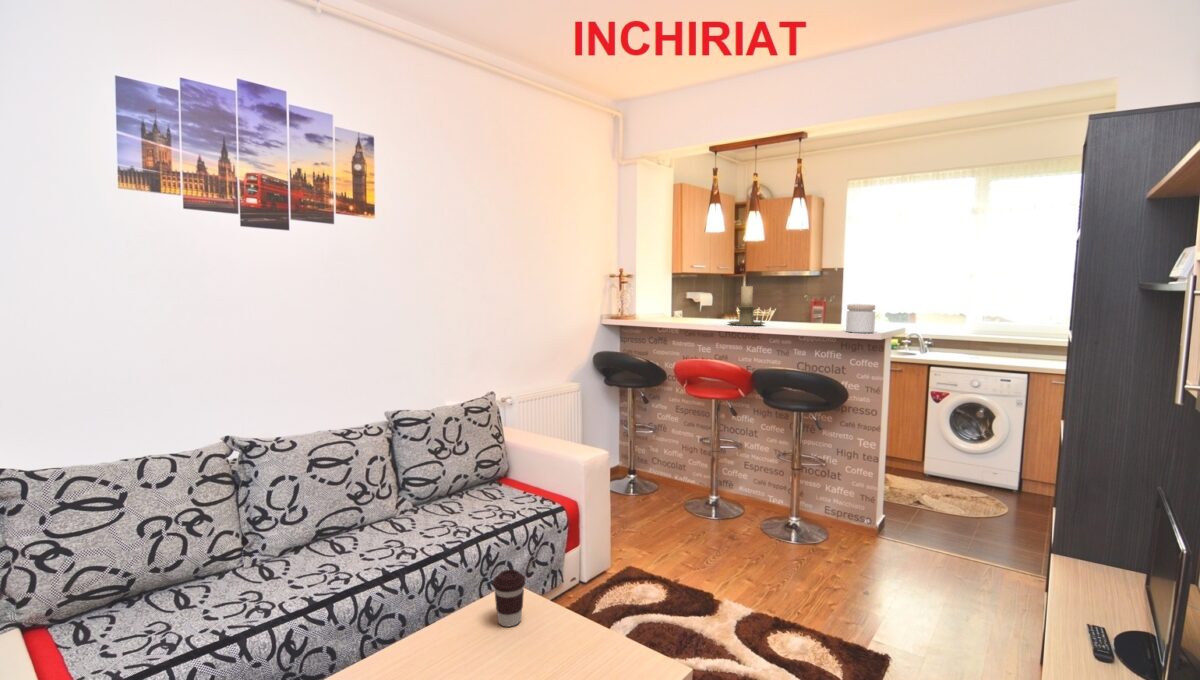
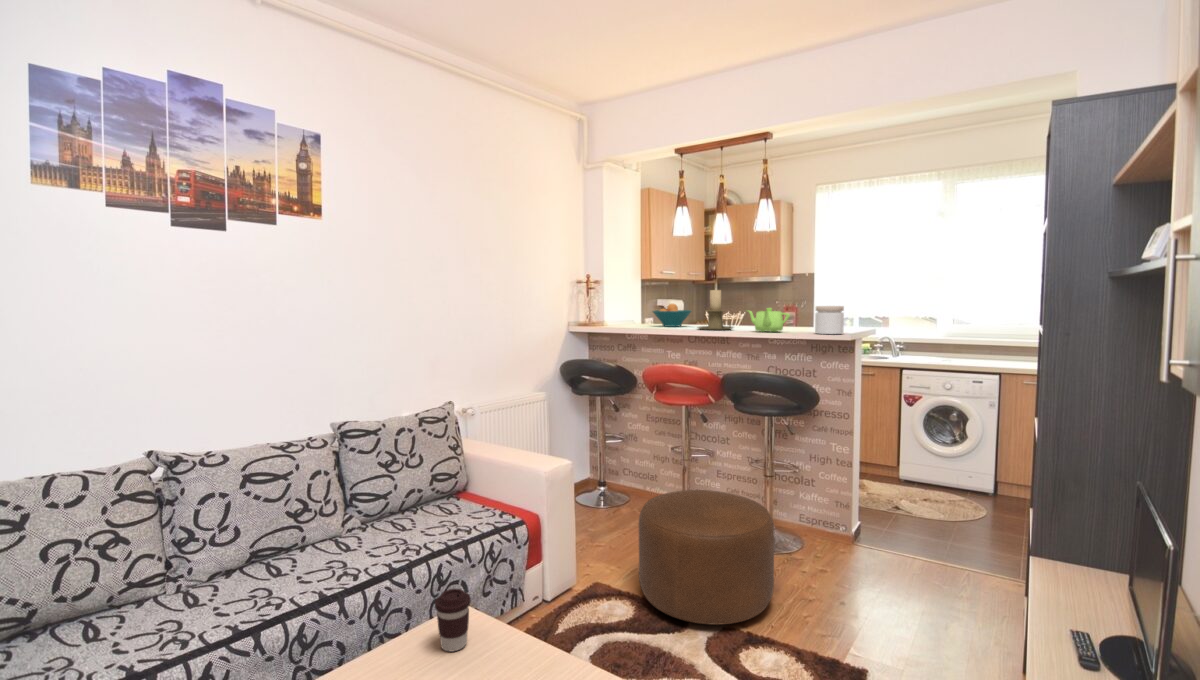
fruit bowl: none [683,298,722,321] -> present [653,304,691,327]
teapot: none [777,305,821,329] -> present [748,308,790,332]
ottoman: none [671,482,803,610] -> present [639,490,774,625]

